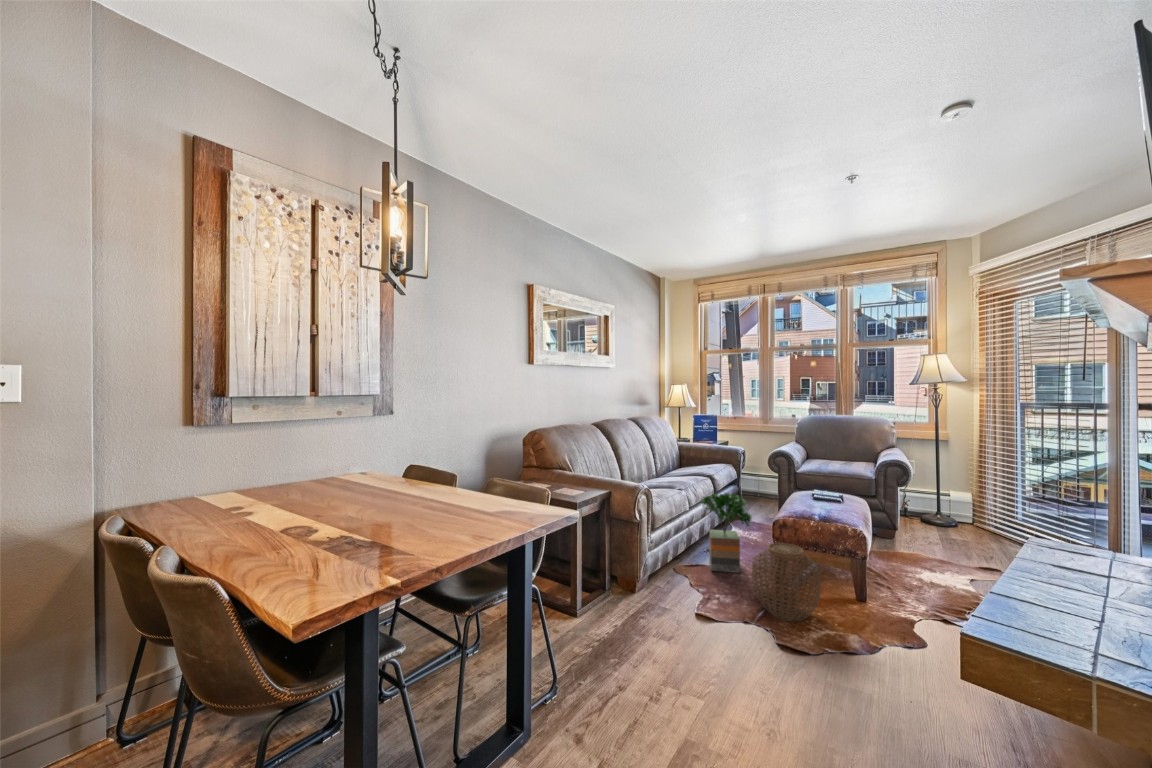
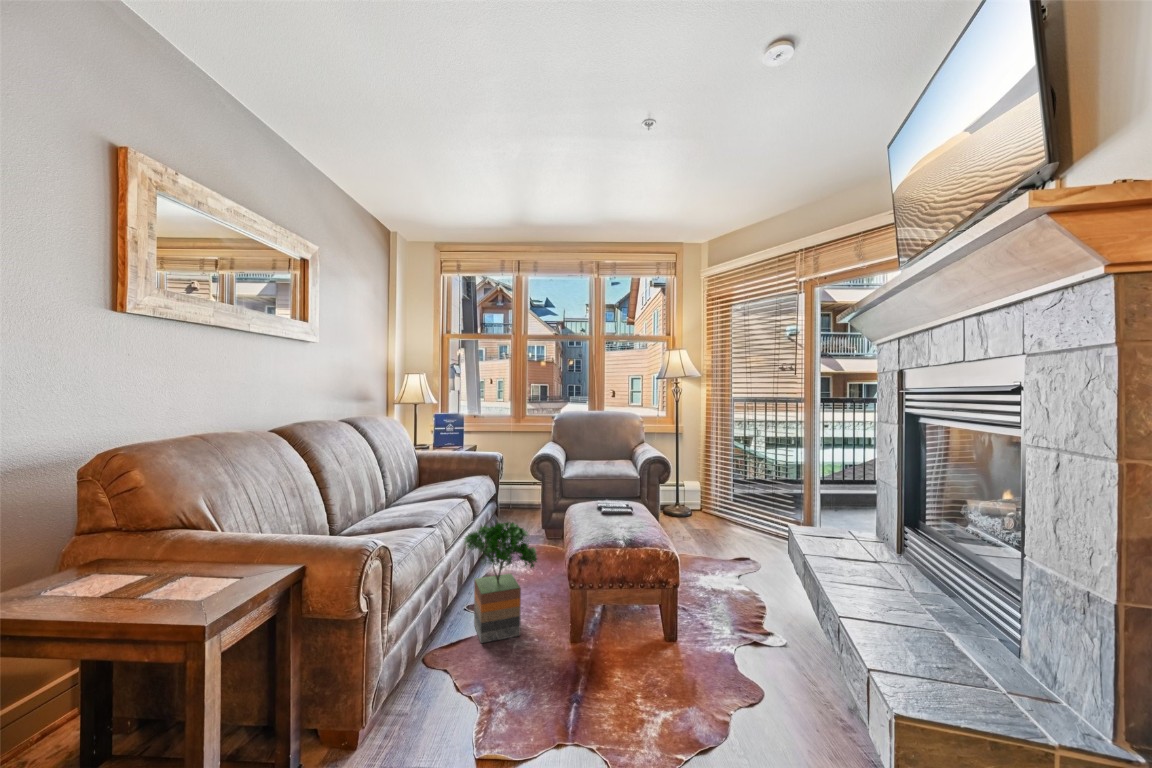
woven basket: present [752,543,821,621] -> none [555,592,645,711]

